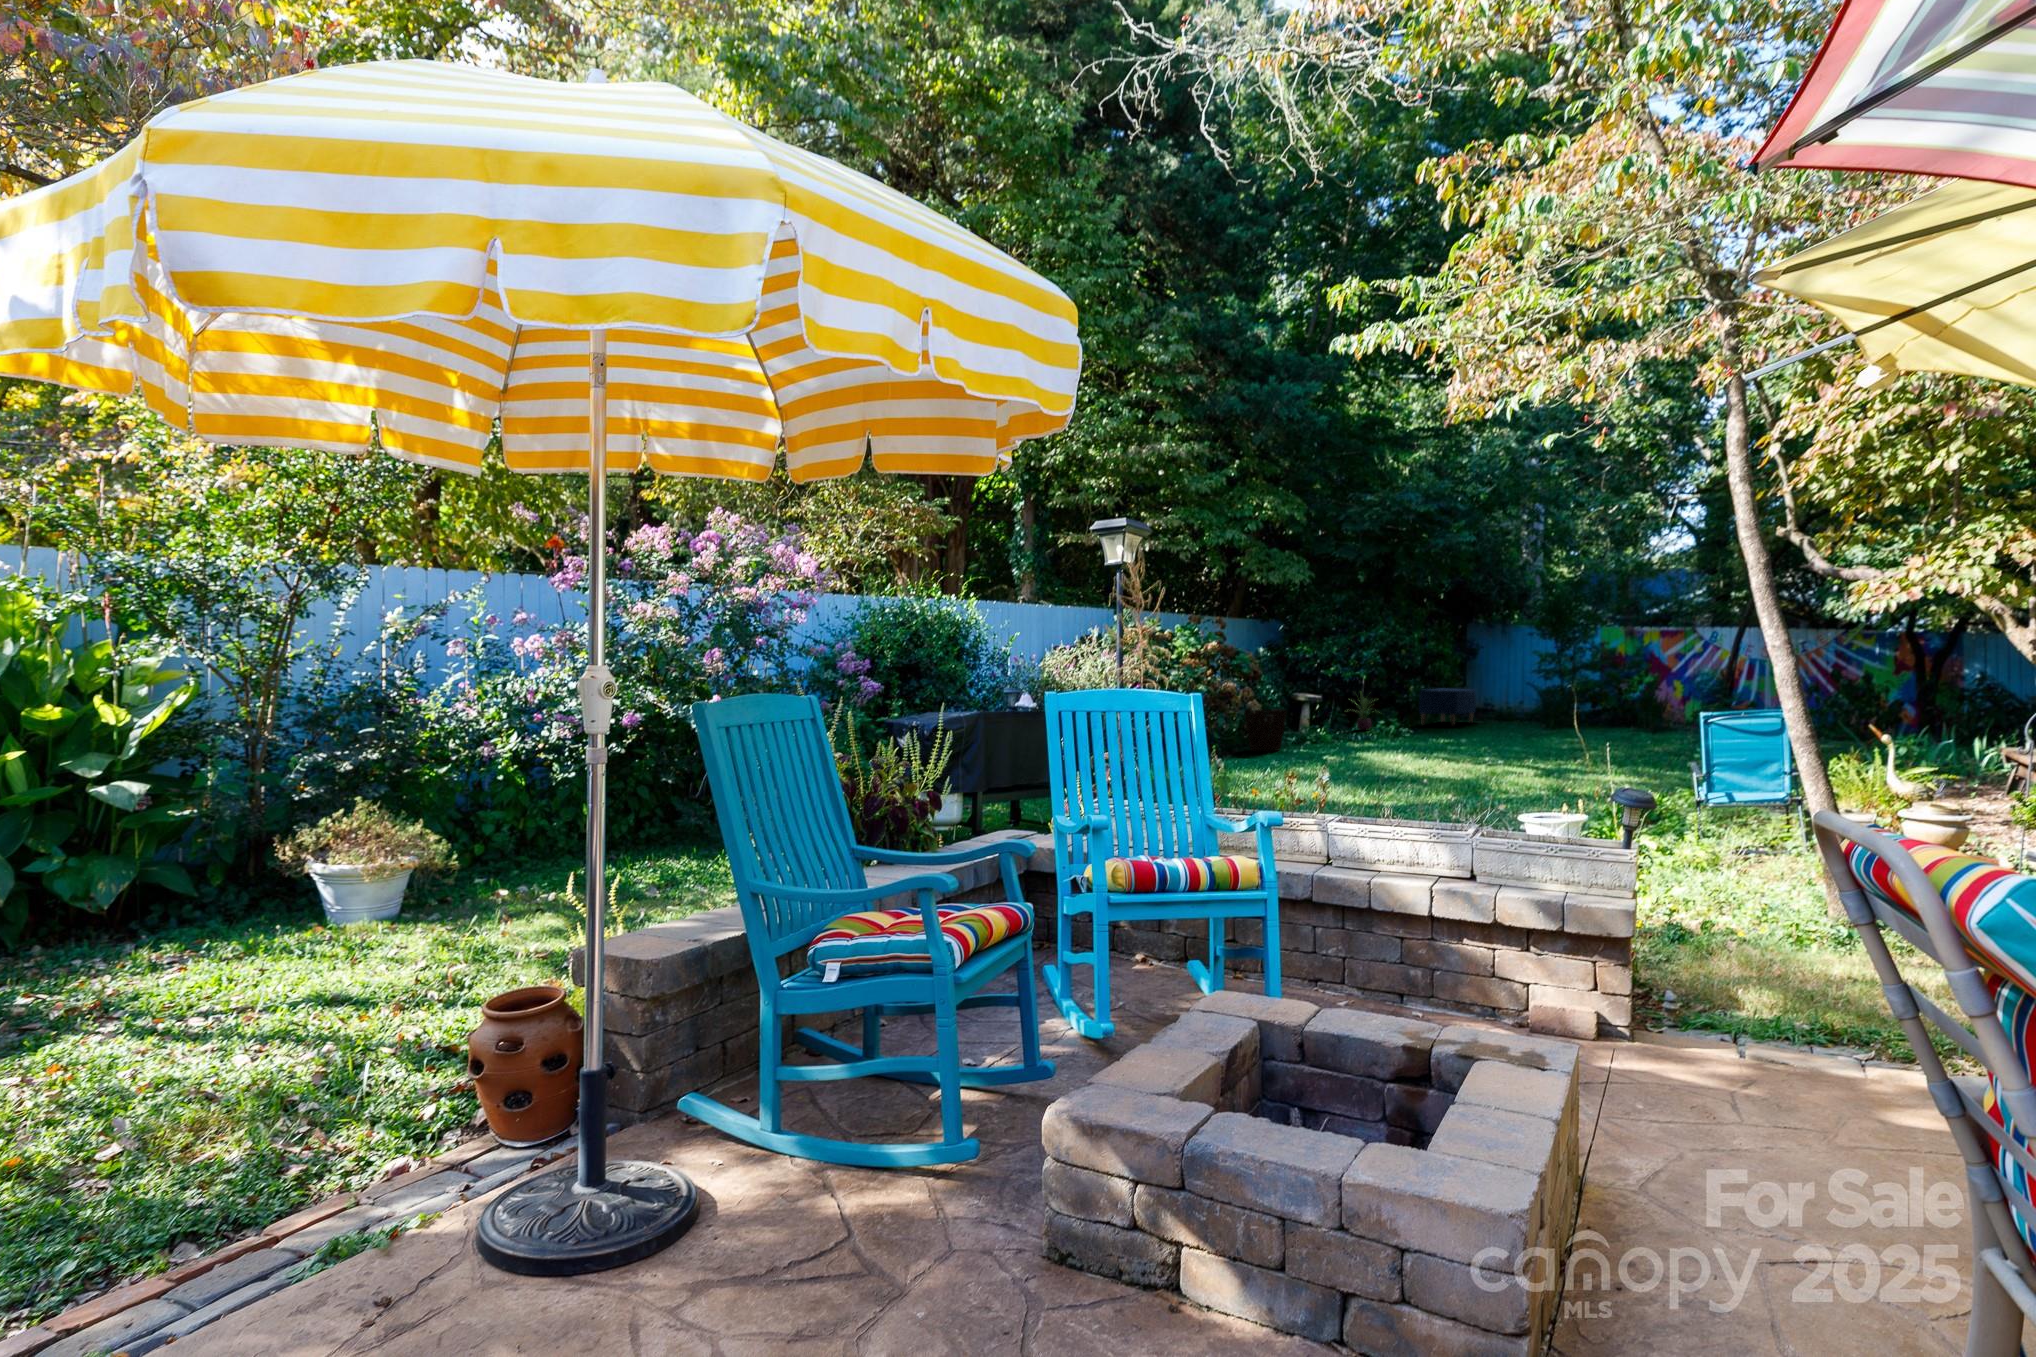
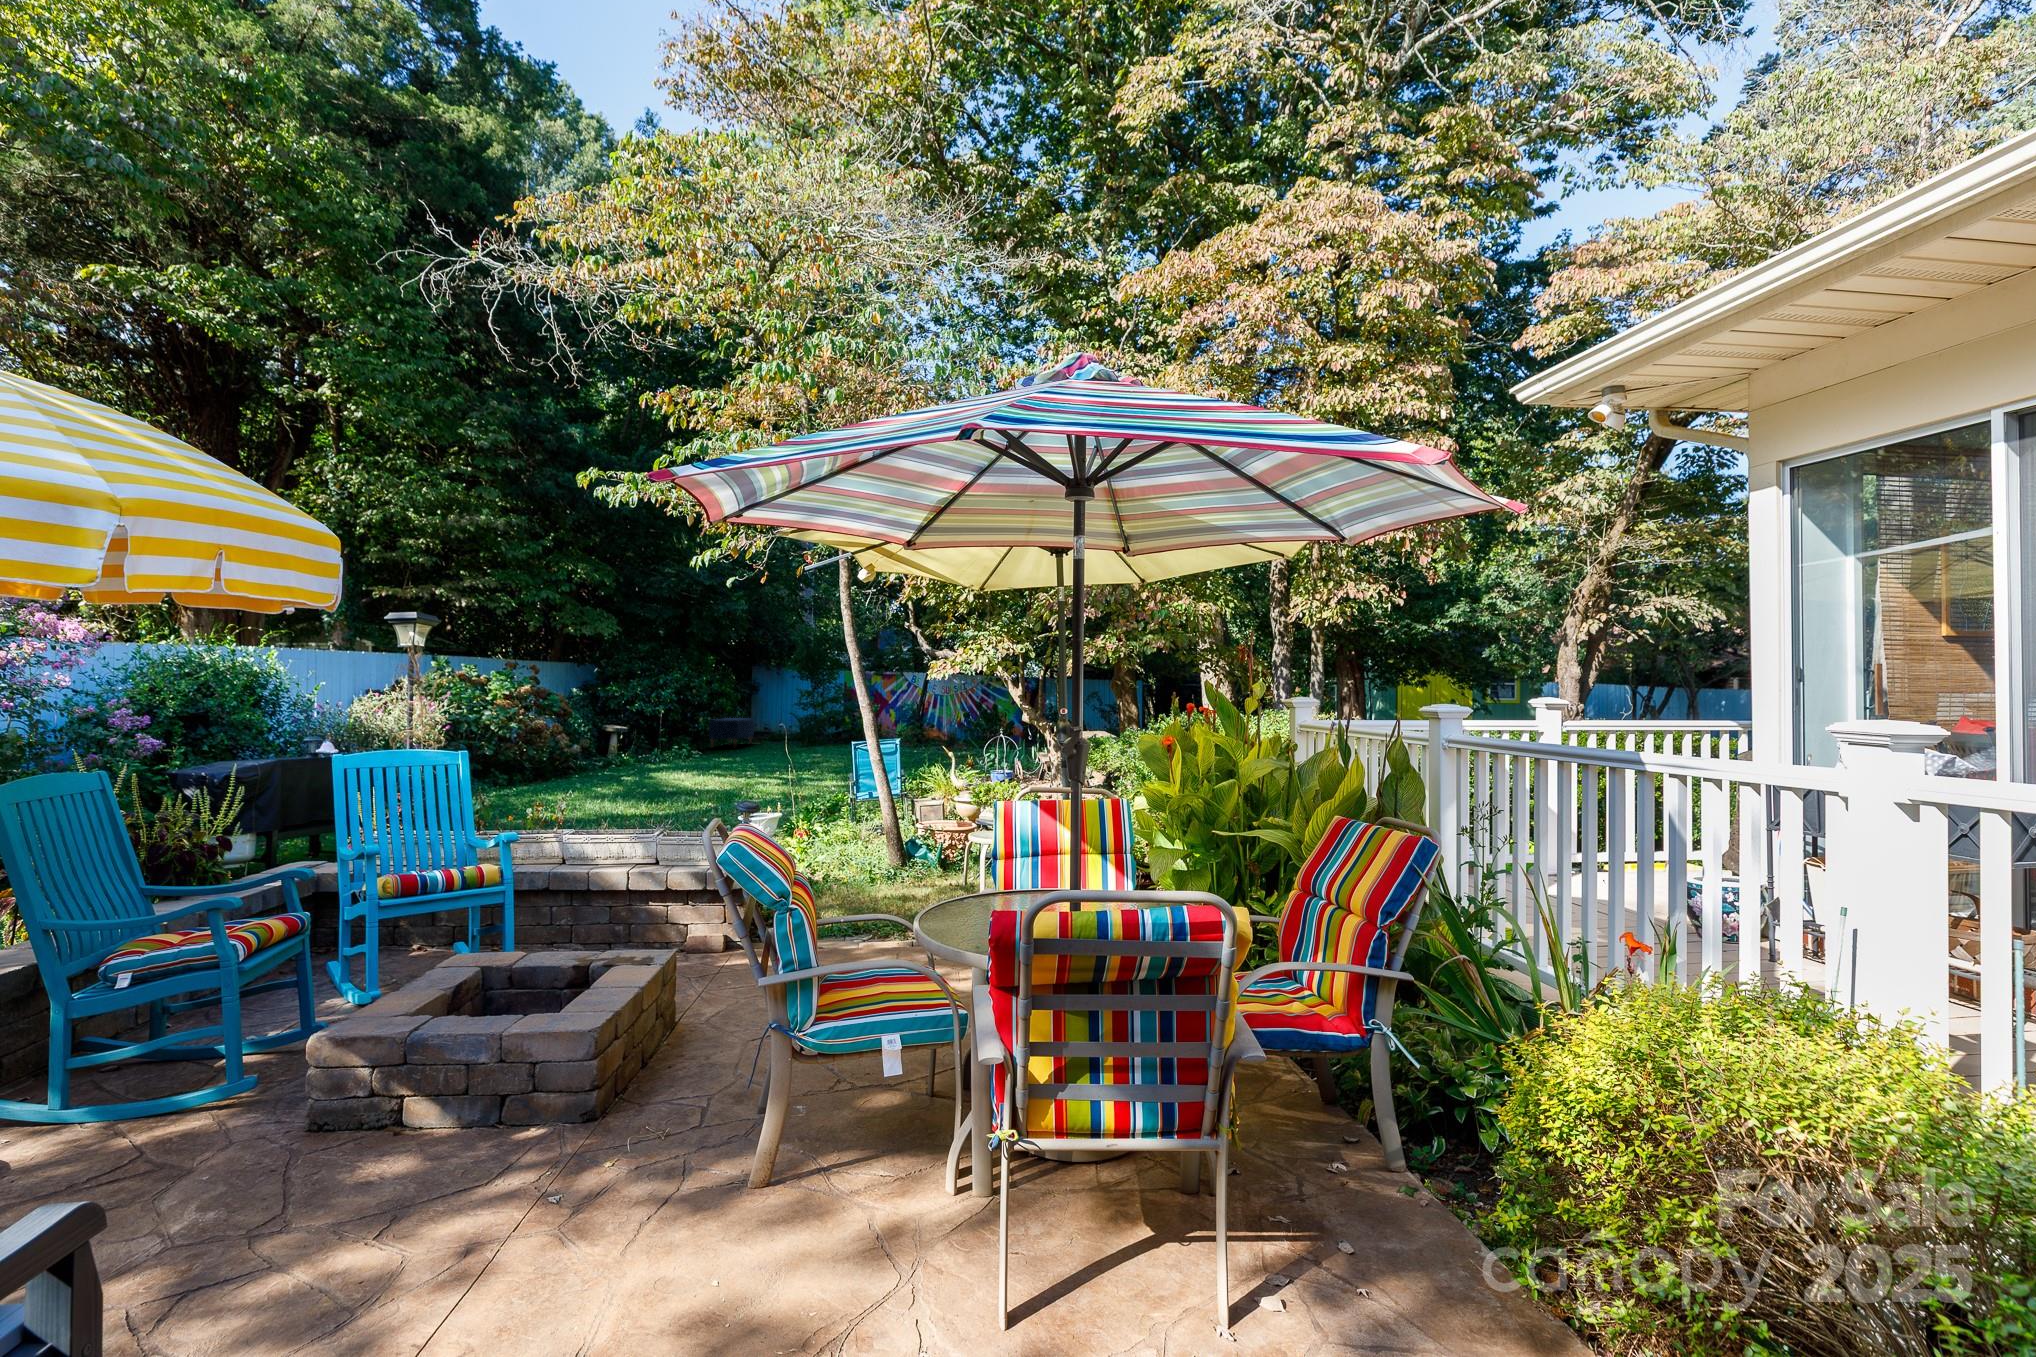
decorative plant: present [1357,692,1380,730] -> none [646,722,679,754]
basket: present [1244,709,1287,751] -> none [553,741,591,777]

